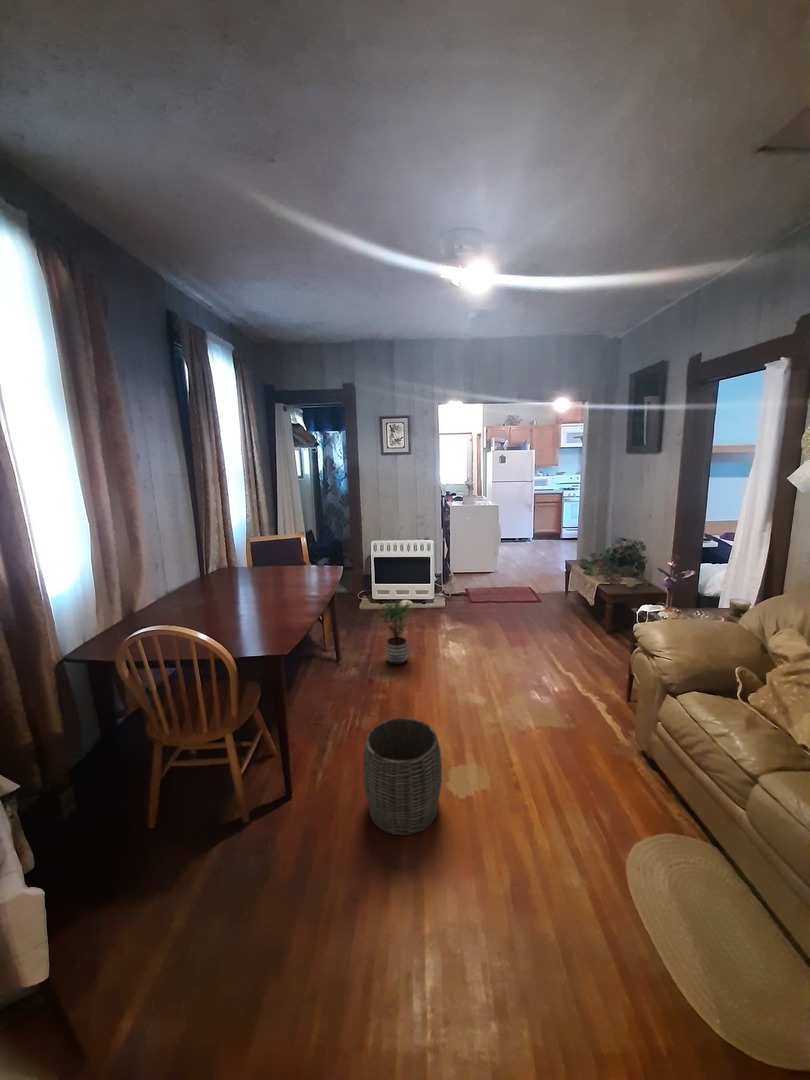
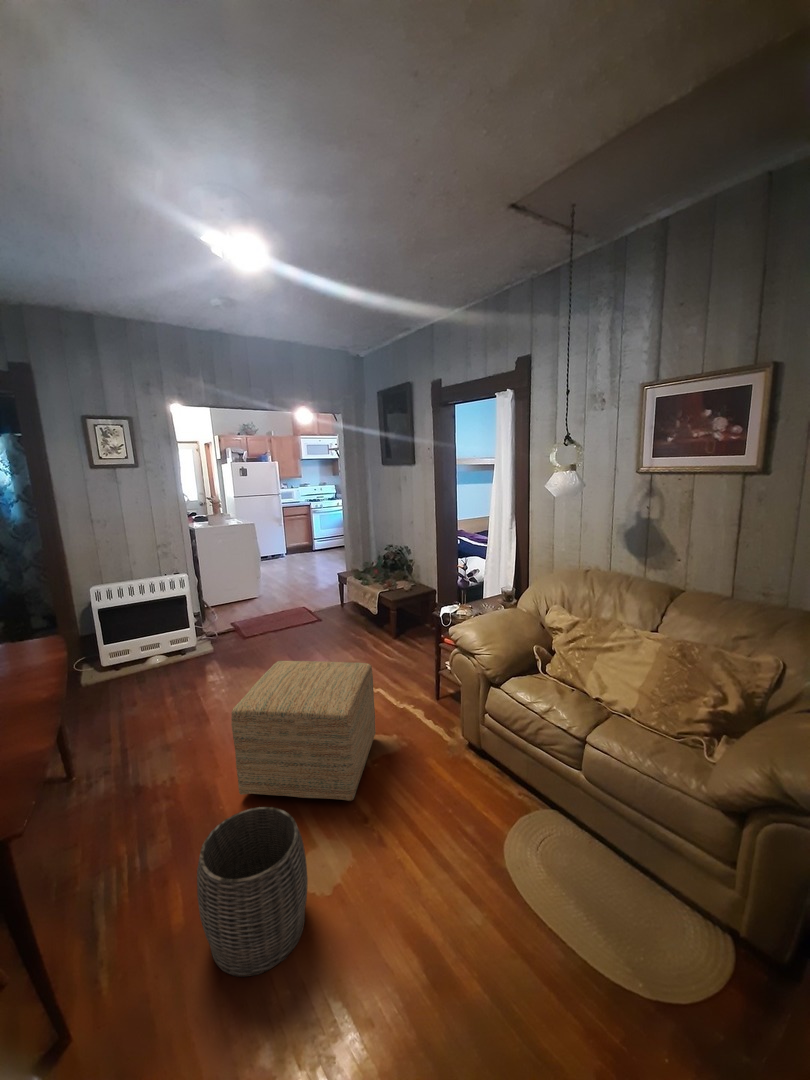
potted plant: present [375,600,412,665] -> none [131,655,195,745]
ottoman: none [422,621,552,751] -> present [231,661,376,801]

